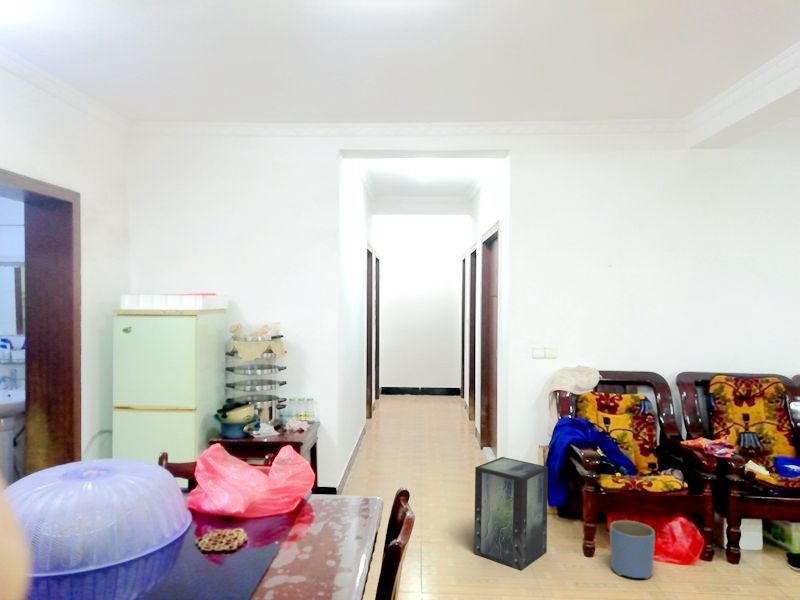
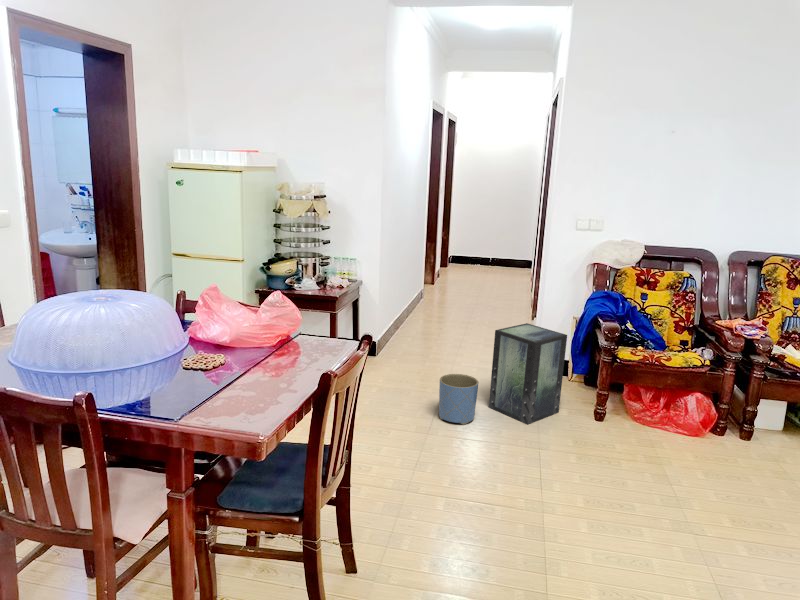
planter: present [610,520,655,579] -> present [439,374,479,425]

